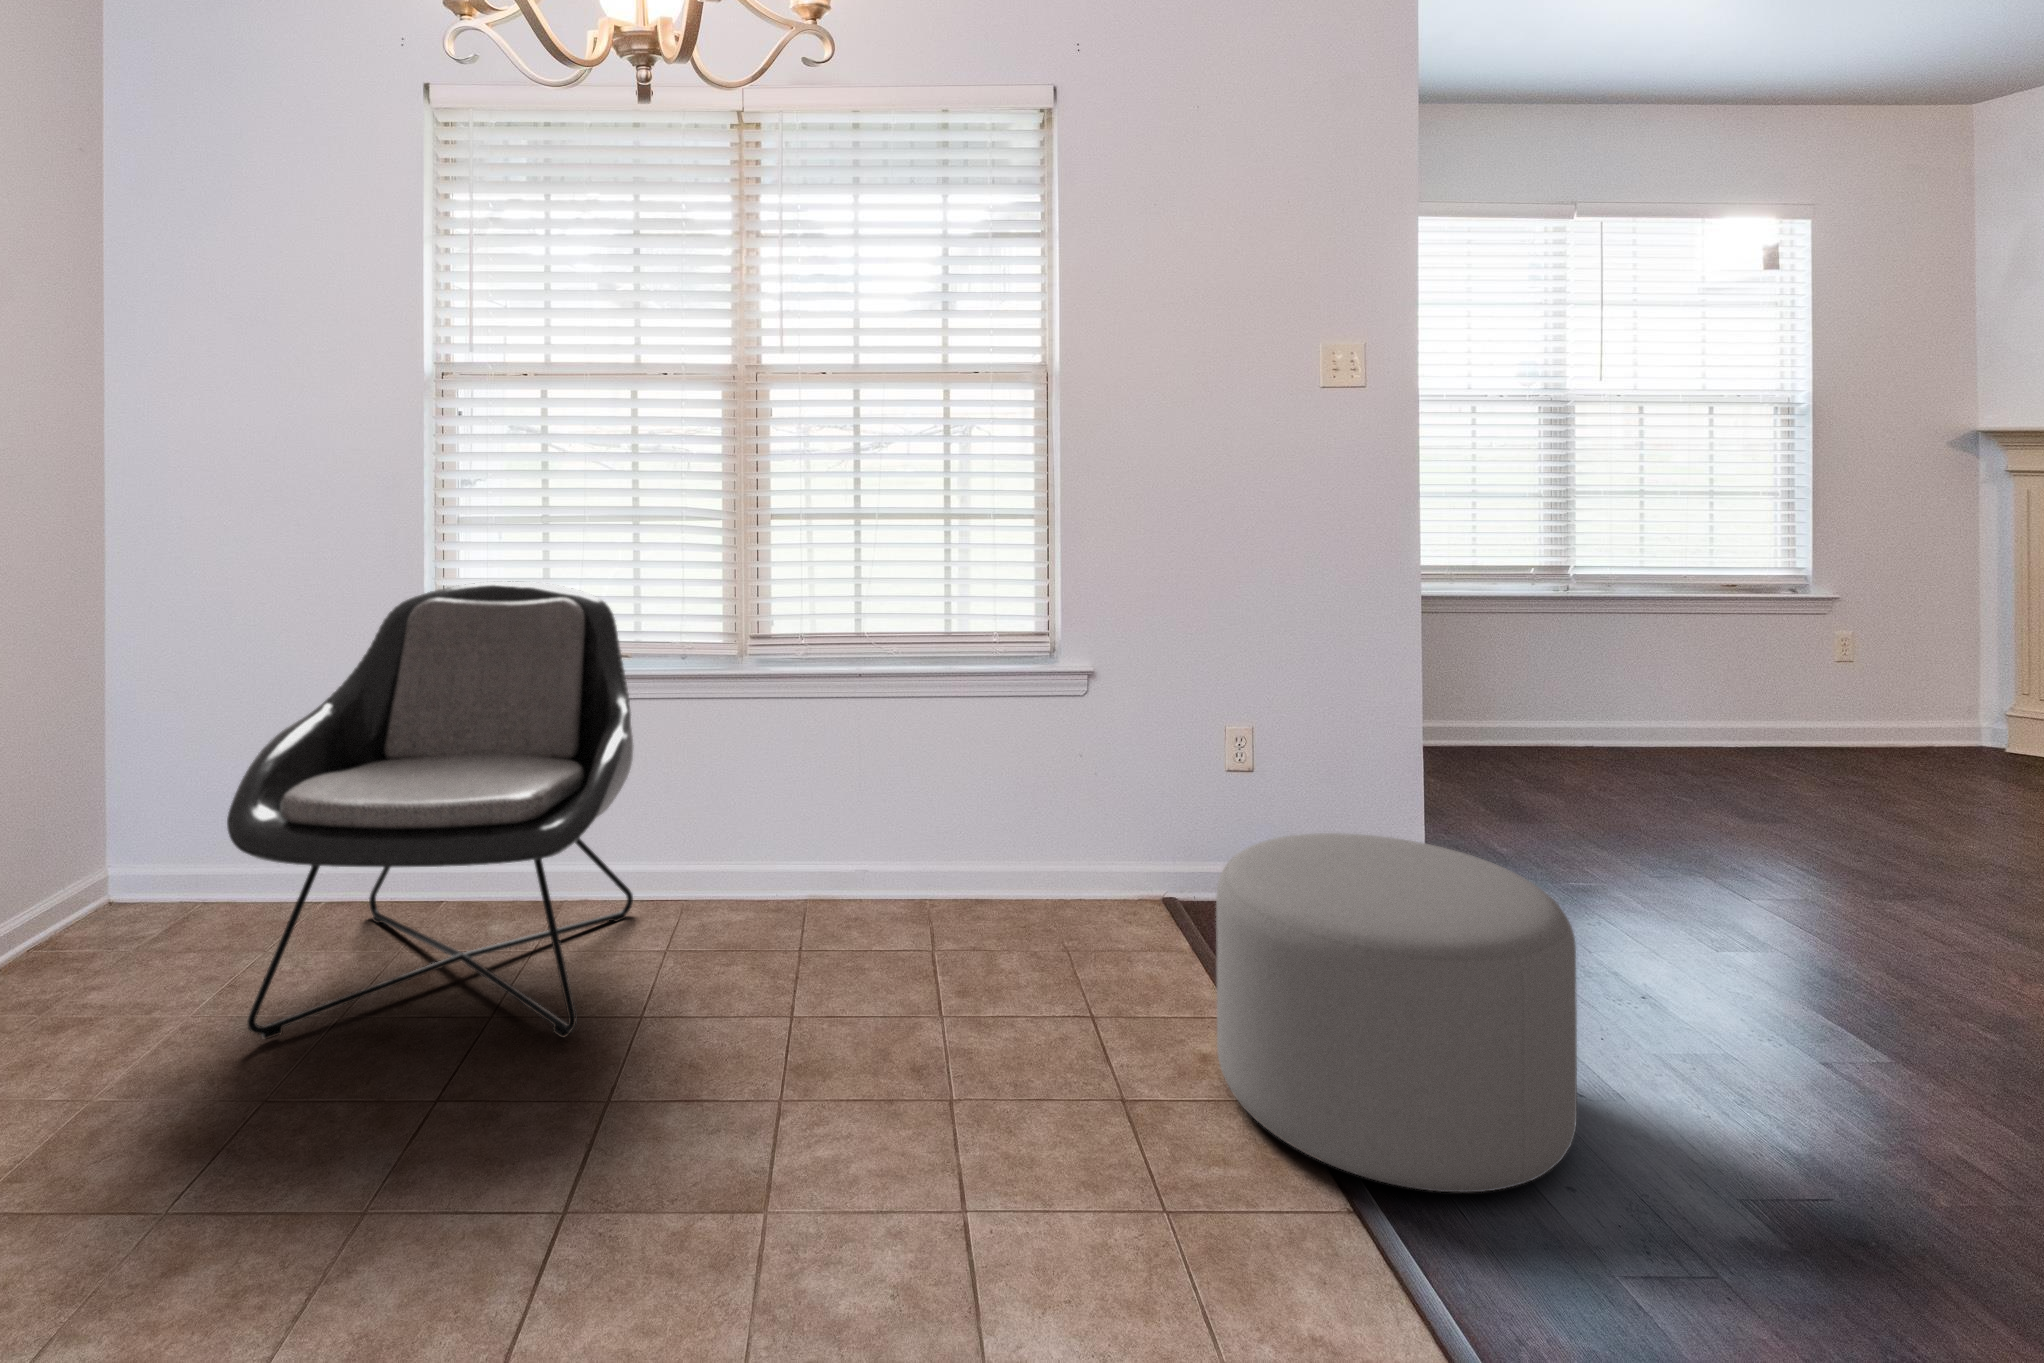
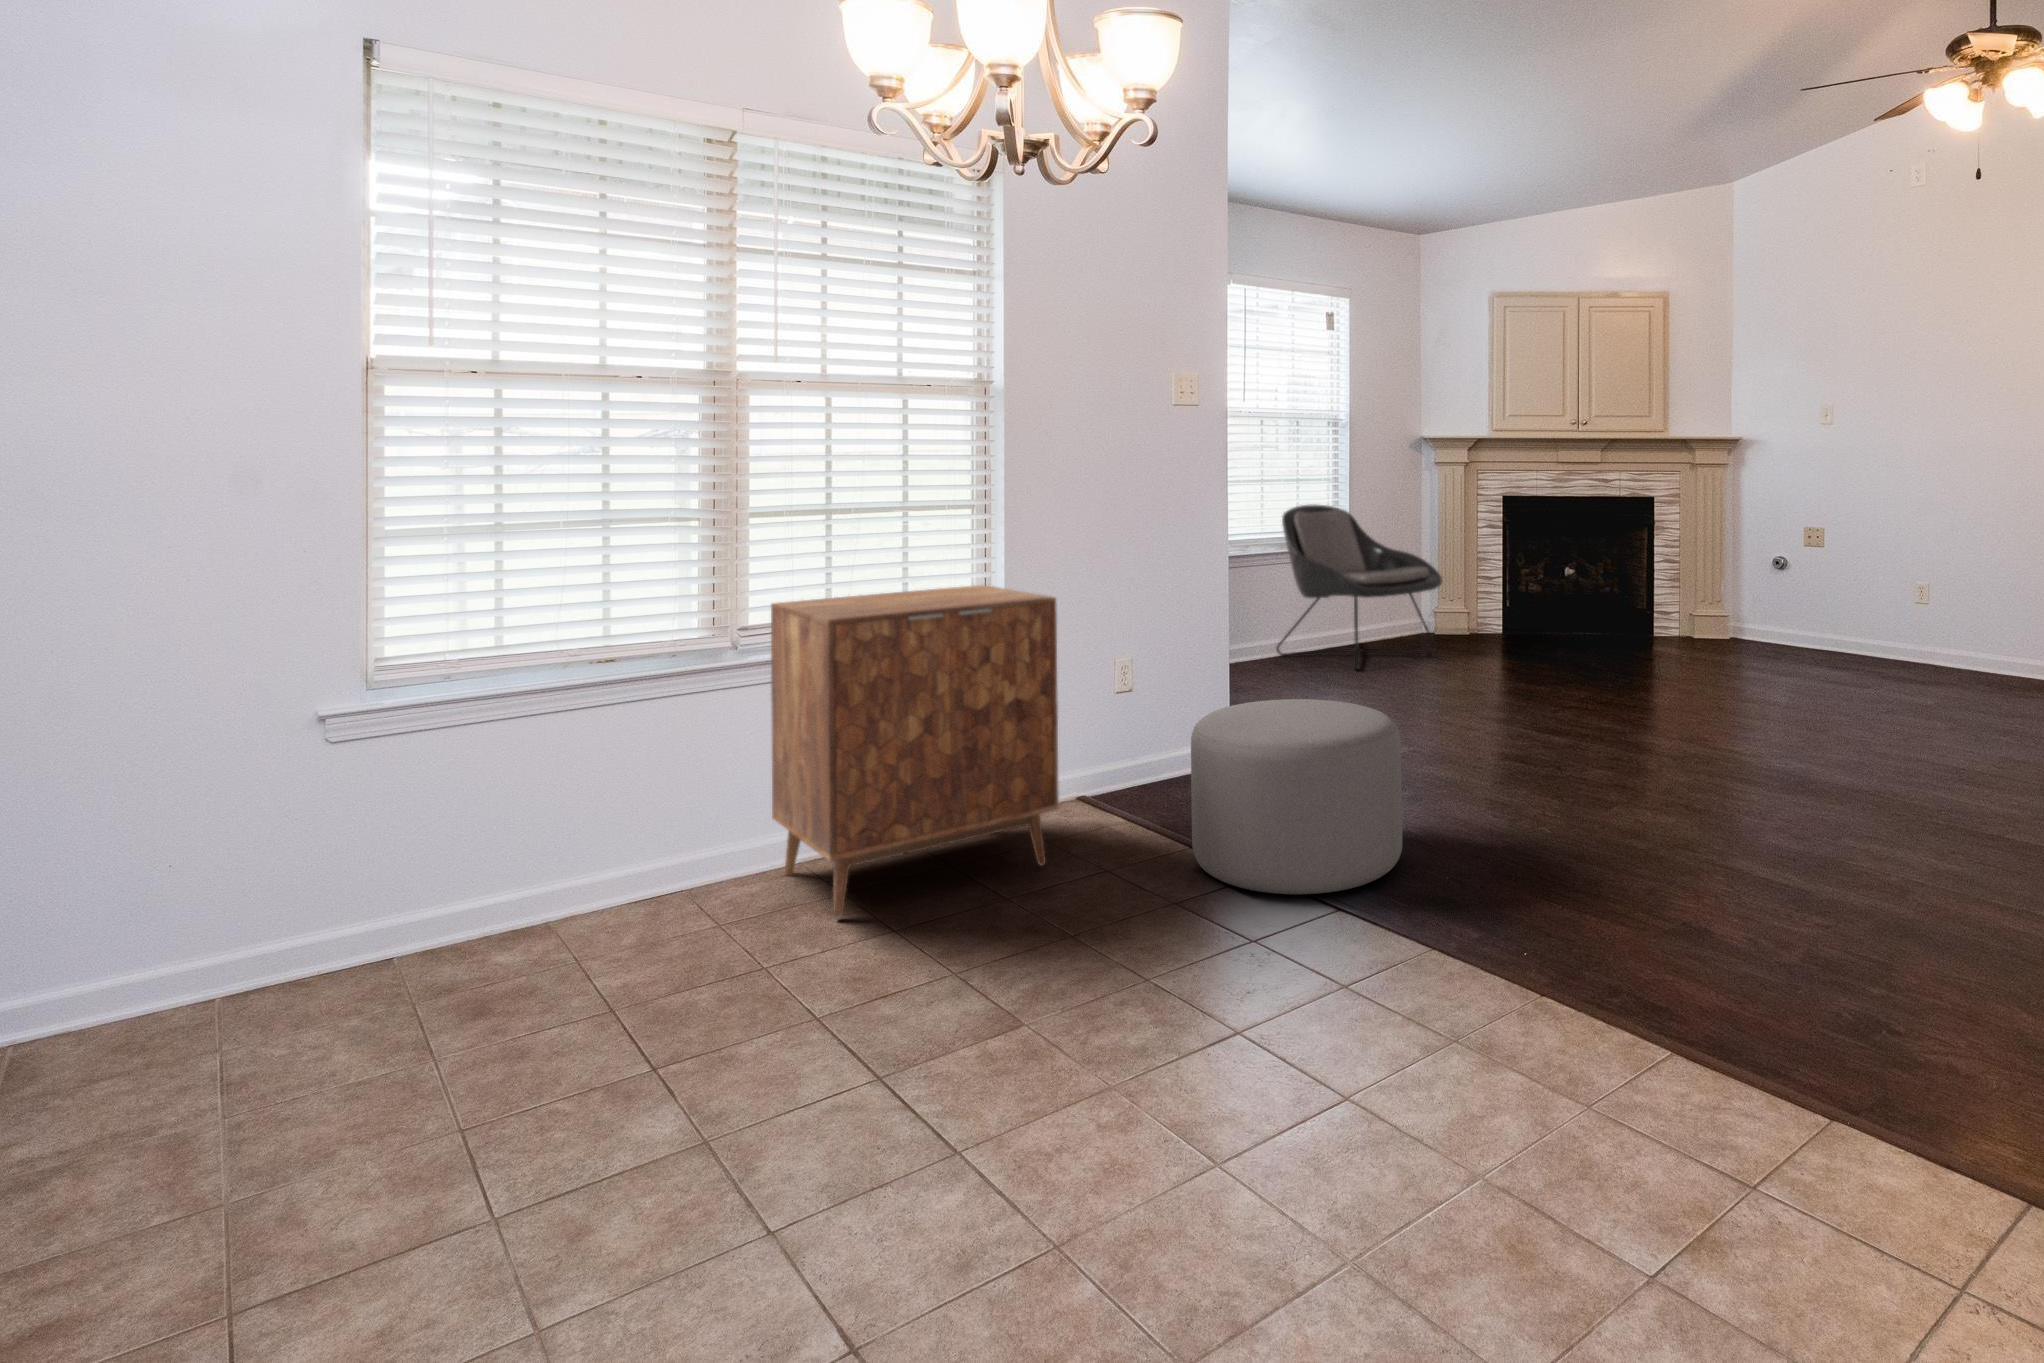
lounge chair: present [227,582,634,1039] -> present [1277,504,1442,669]
cabinet: none [761,613,1053,984] -> present [771,585,1059,918]

